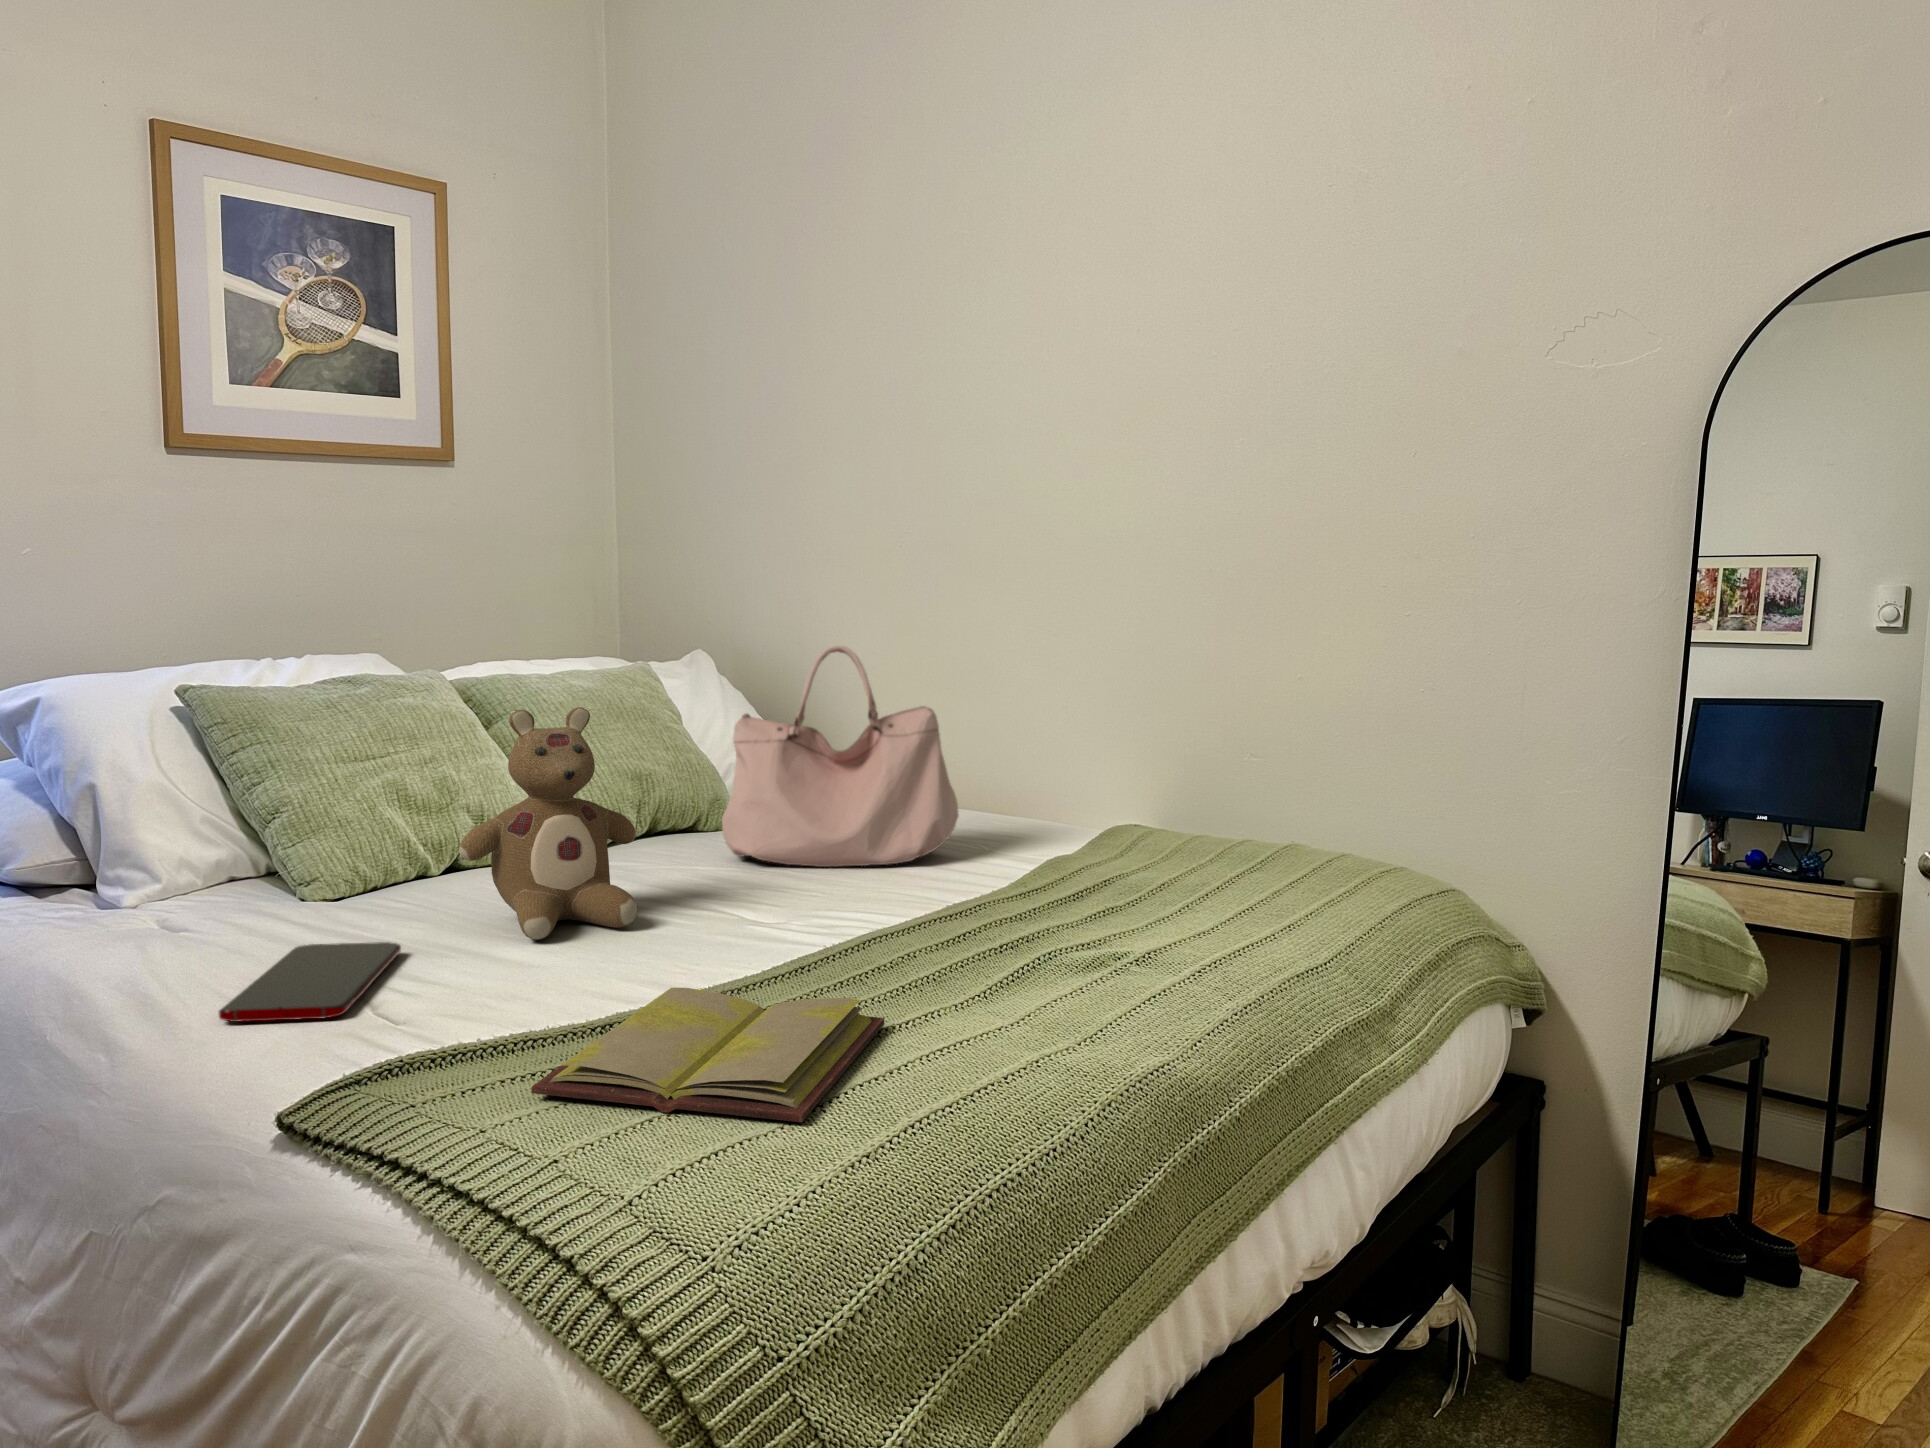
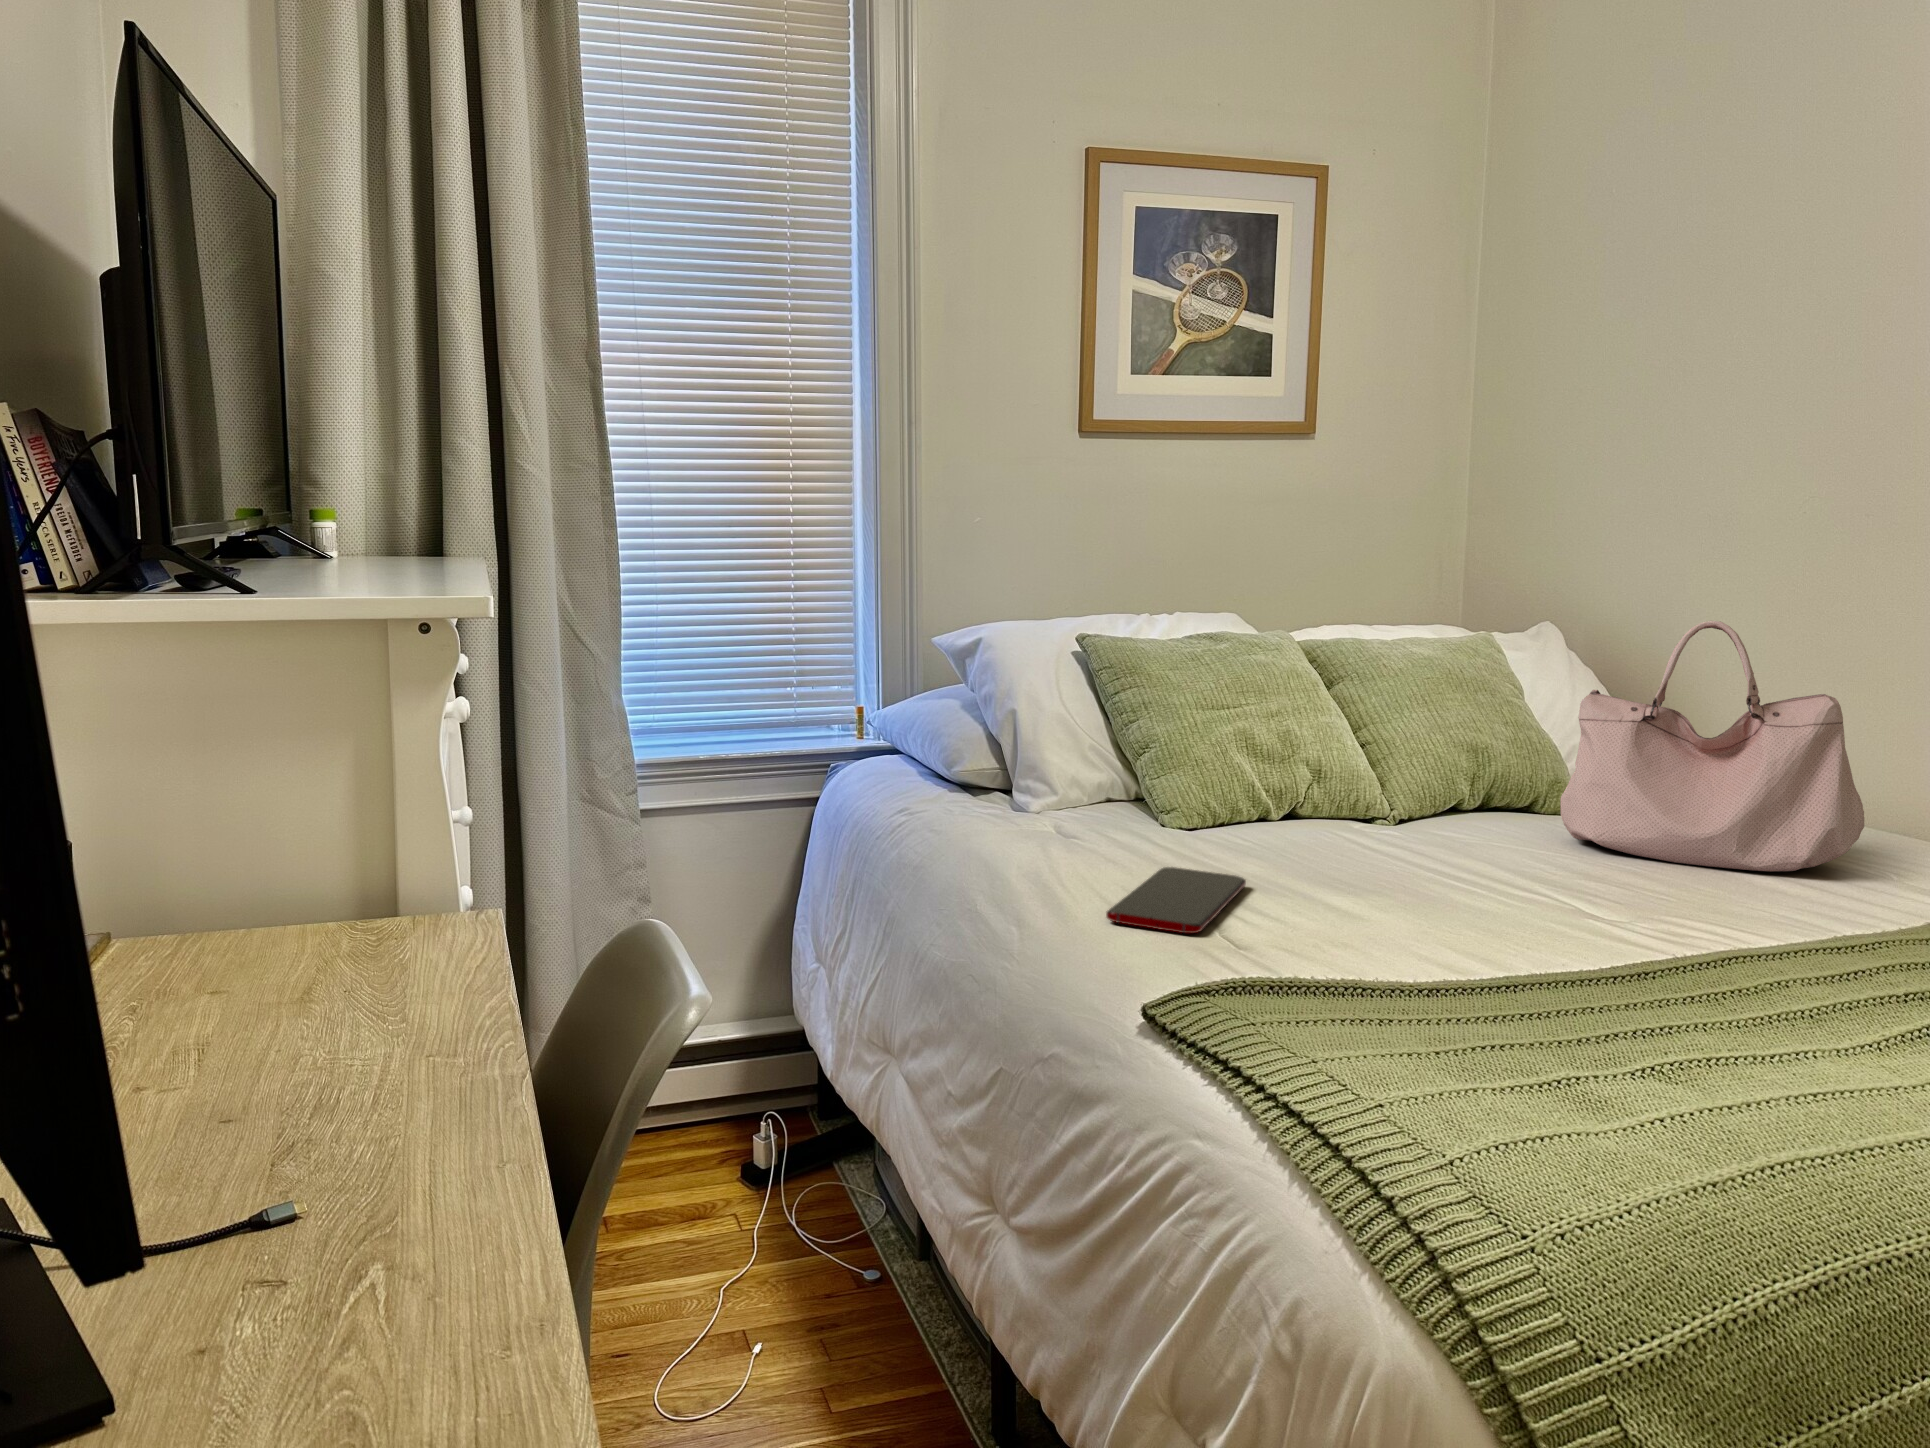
stuffed bear: present [459,707,637,940] -> none [1299,676,1468,895]
diary: present [531,988,884,1122] -> none [1358,964,1745,1132]

